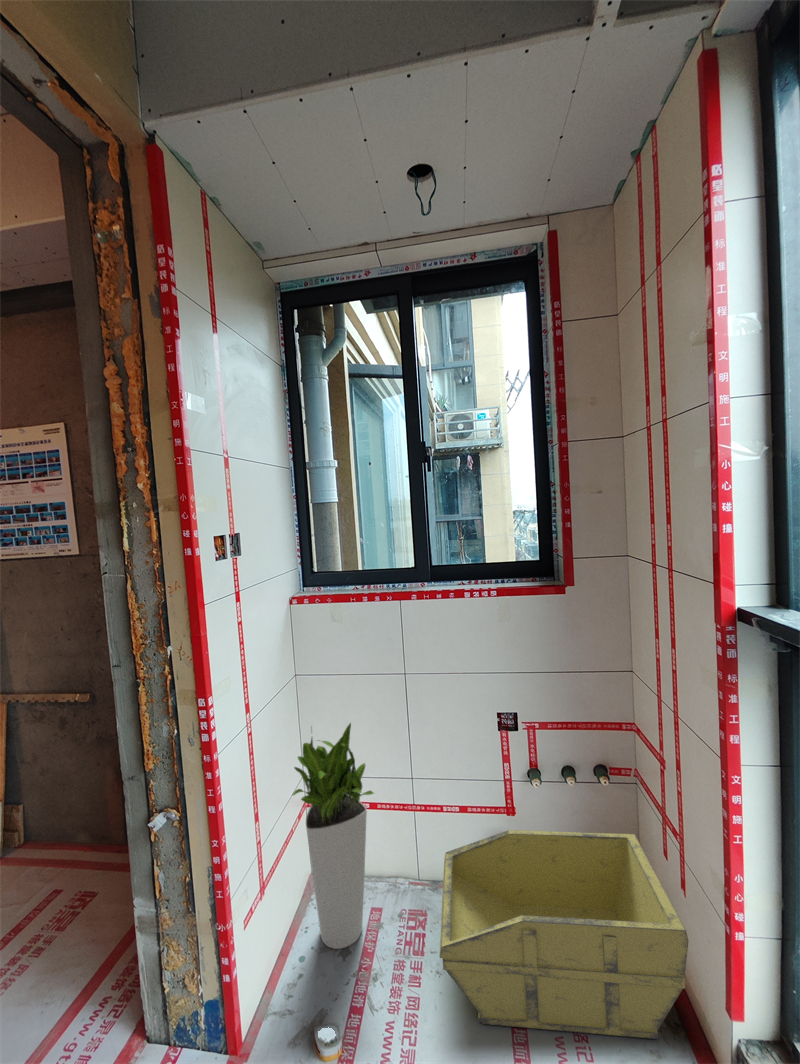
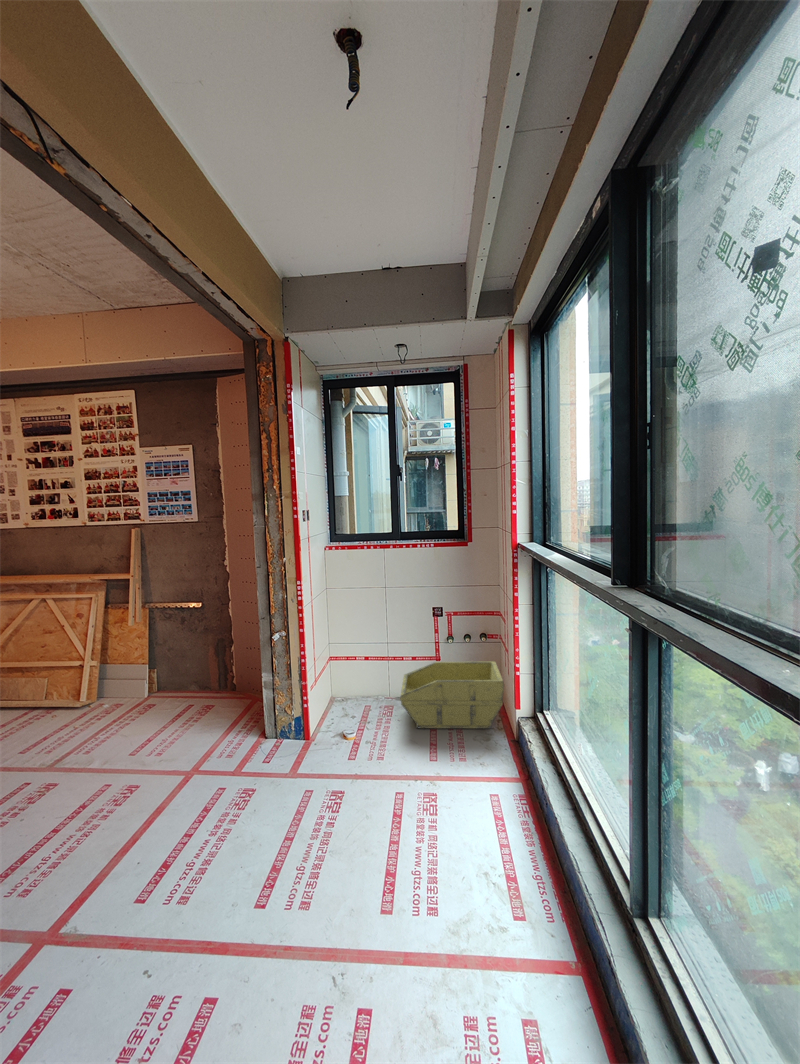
planter: present [293,723,374,949] -> none [329,609,370,715]

